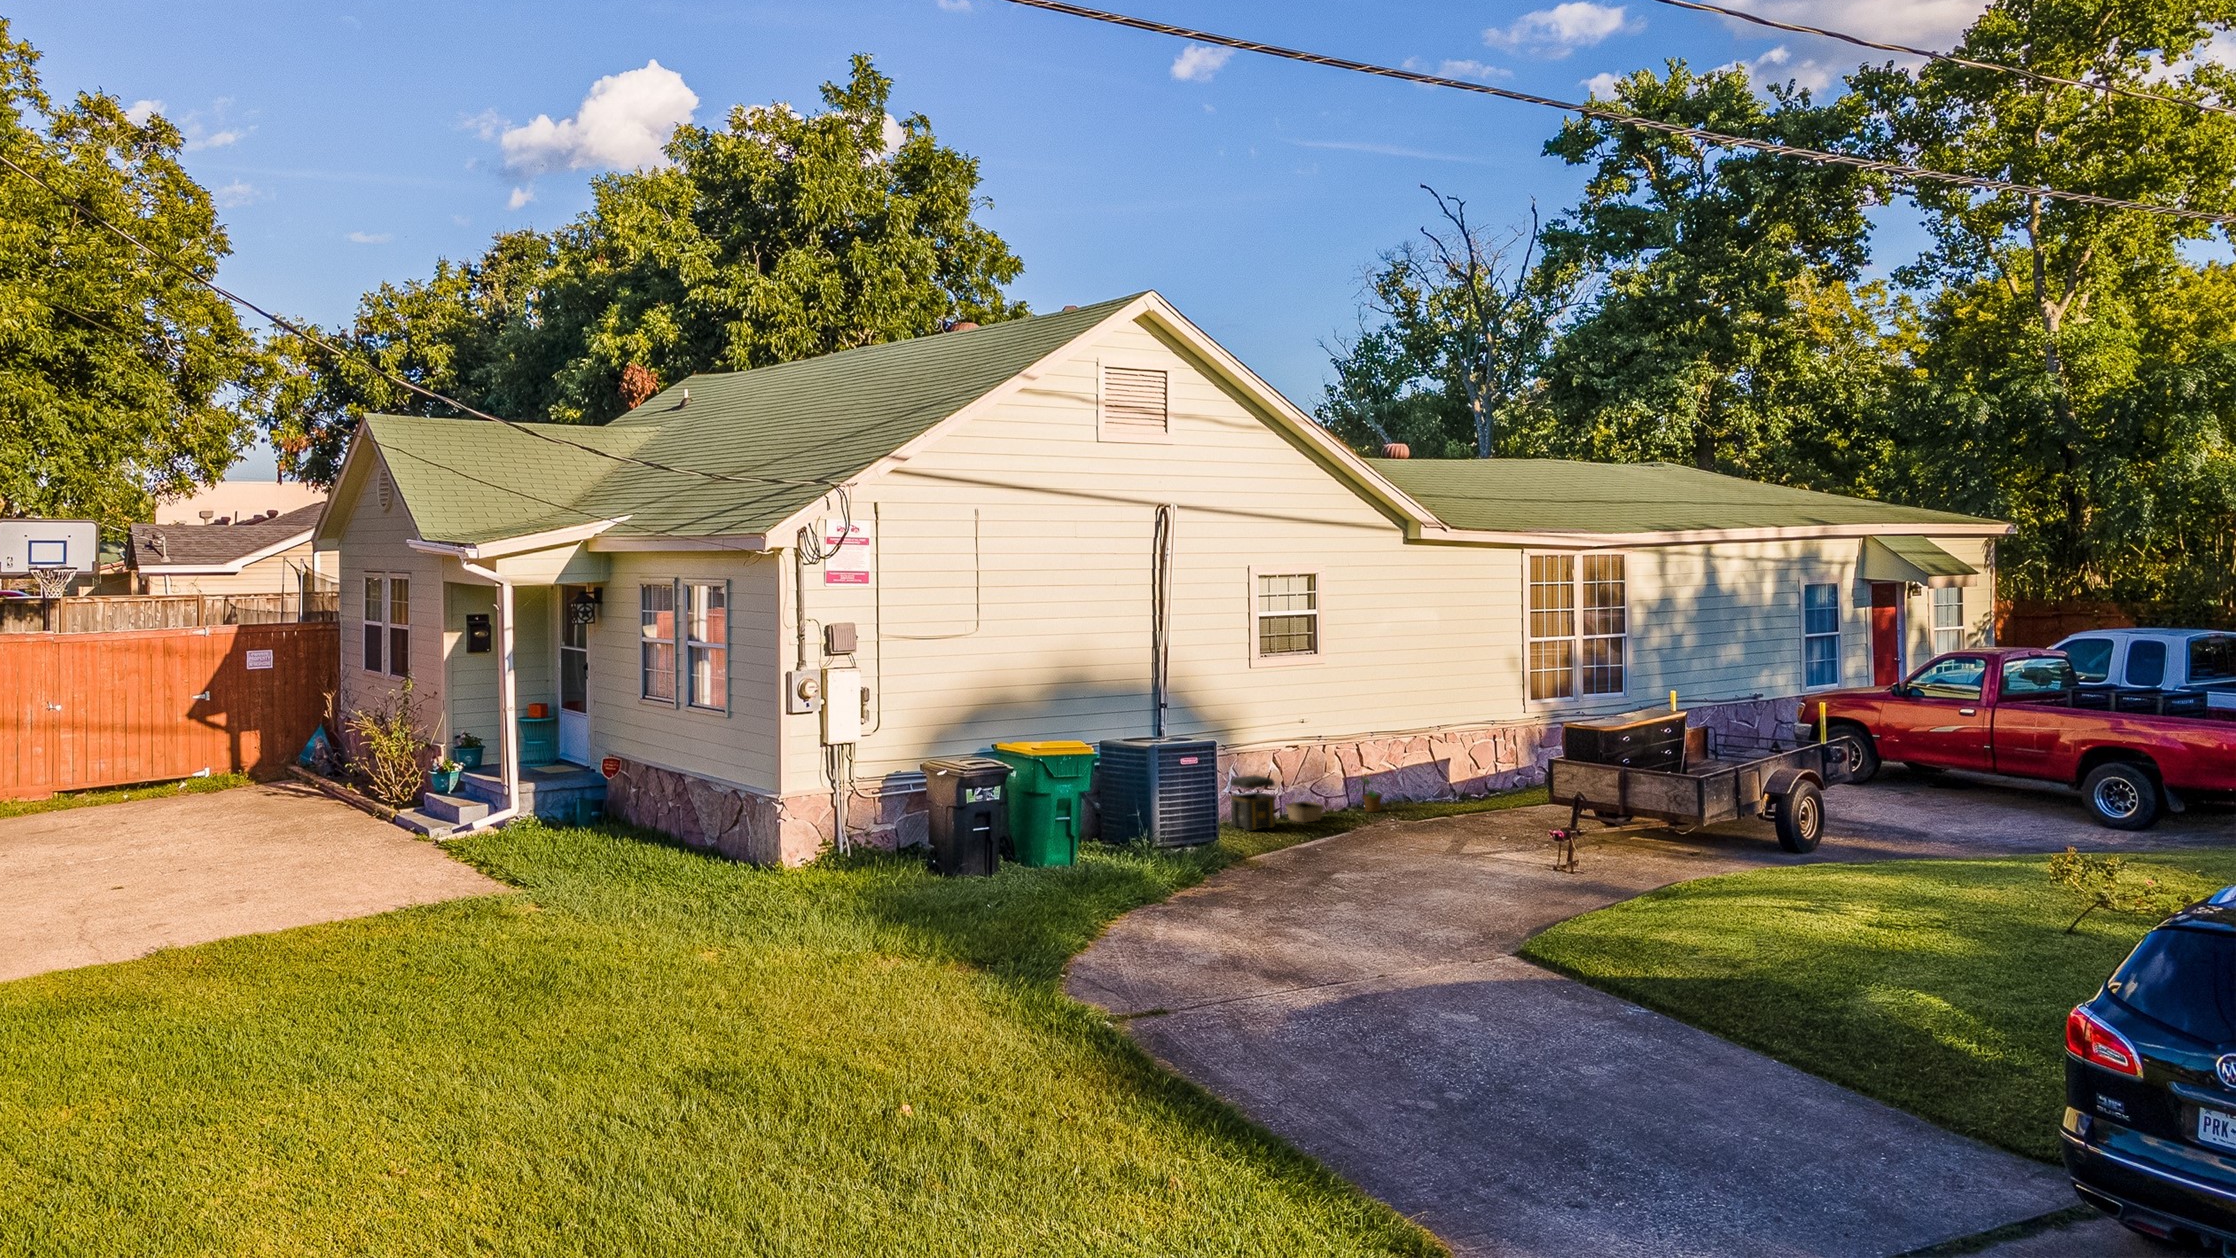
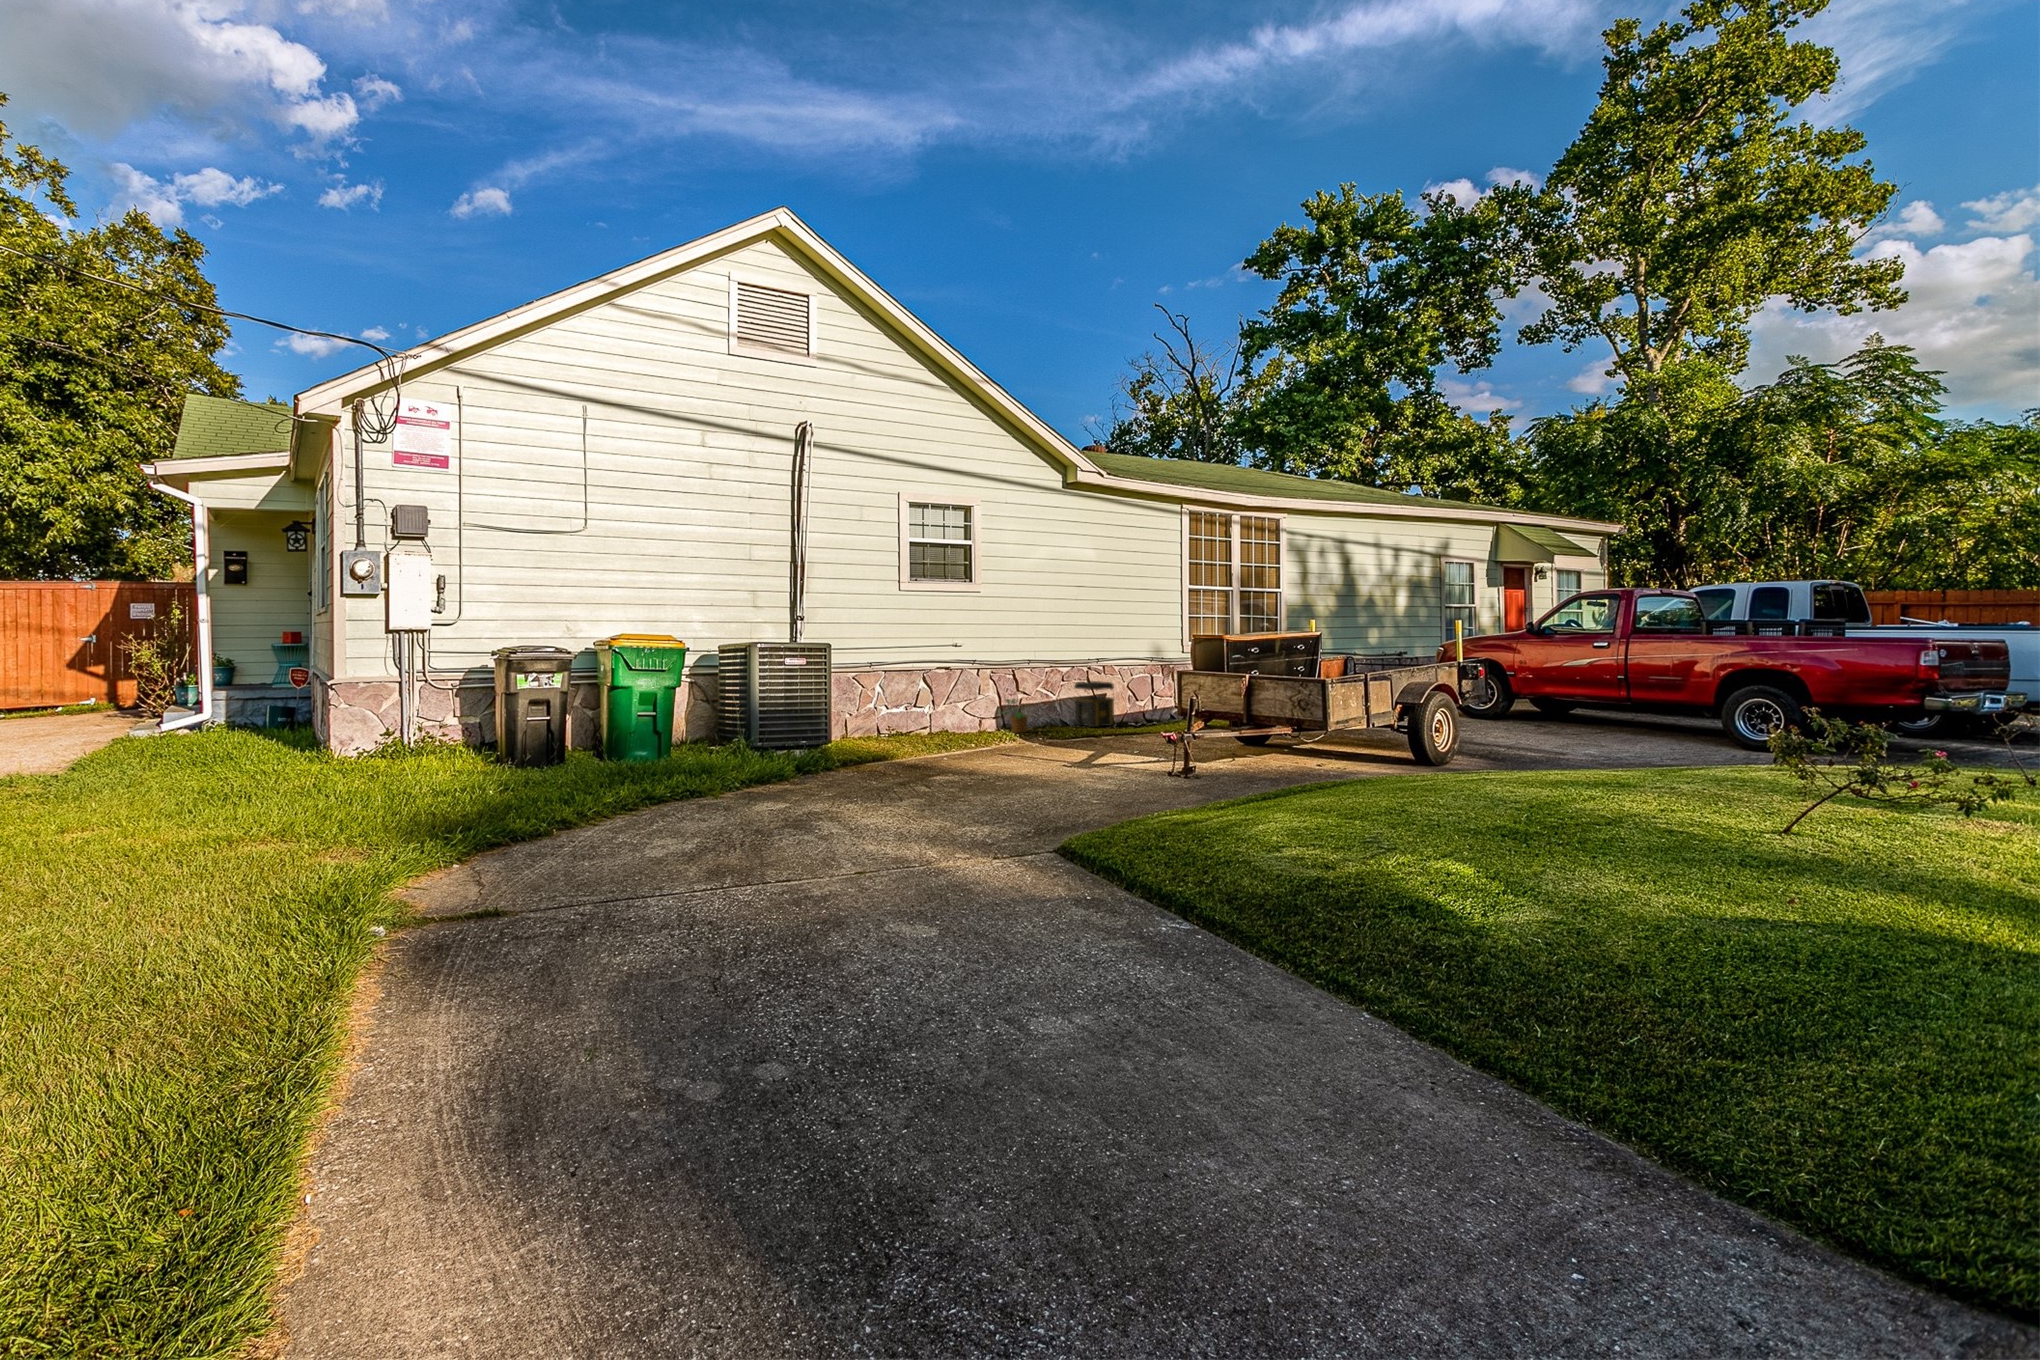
toolbox: present [1230,775,1276,831] -> present [1075,681,1114,727]
basket: present [1286,801,1324,823] -> none [929,710,965,739]

